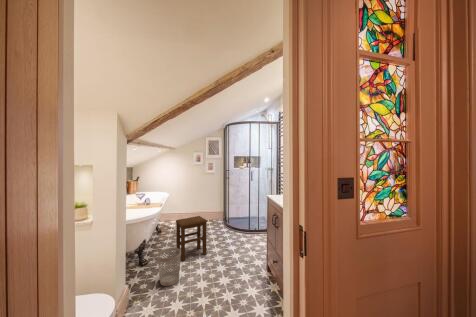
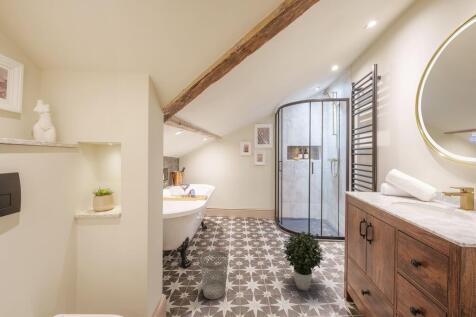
stool: present [176,216,207,261] -> none [222,214,259,268]
potted plant: none [225,226,254,270] -> present [283,232,324,291]

